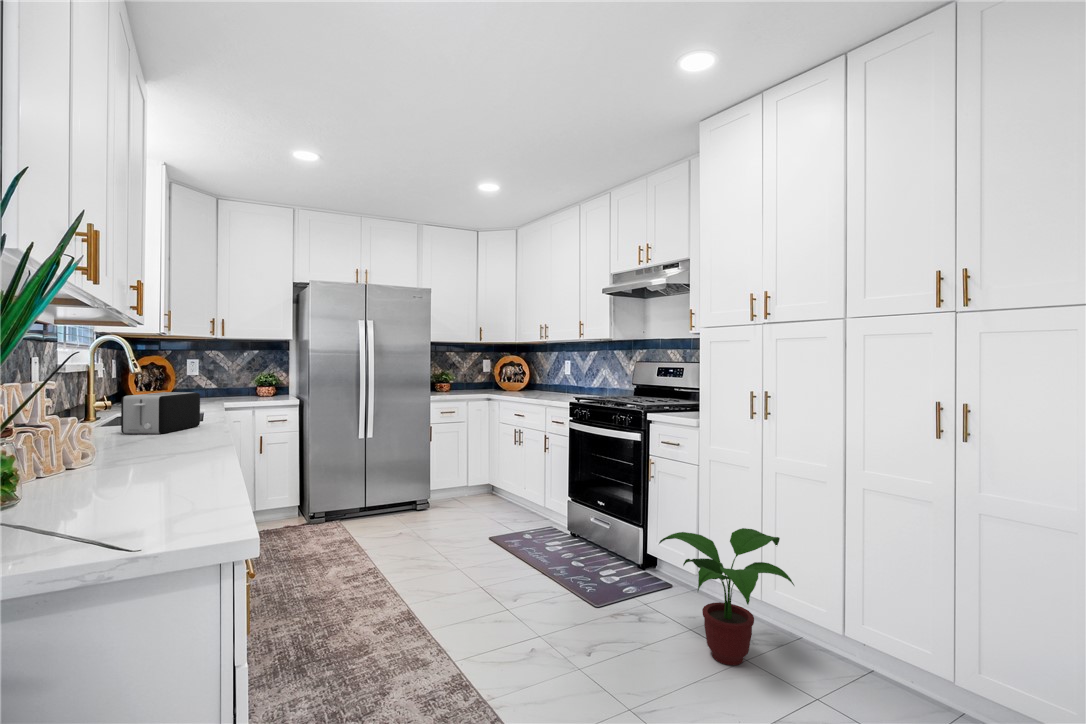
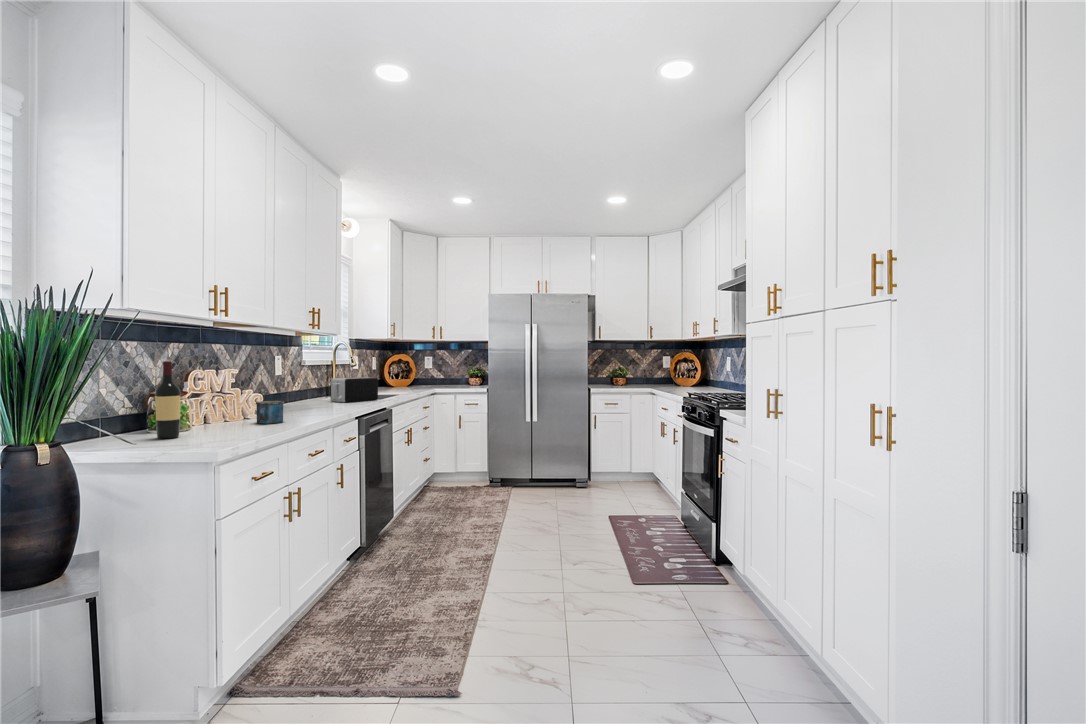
wine bottle: none [35,379,92,545] -> present [155,361,181,439]
mug: none [140,441,196,485] -> present [256,401,284,424]
potted plant: present [659,528,794,665] -> none [653,526,785,667]

